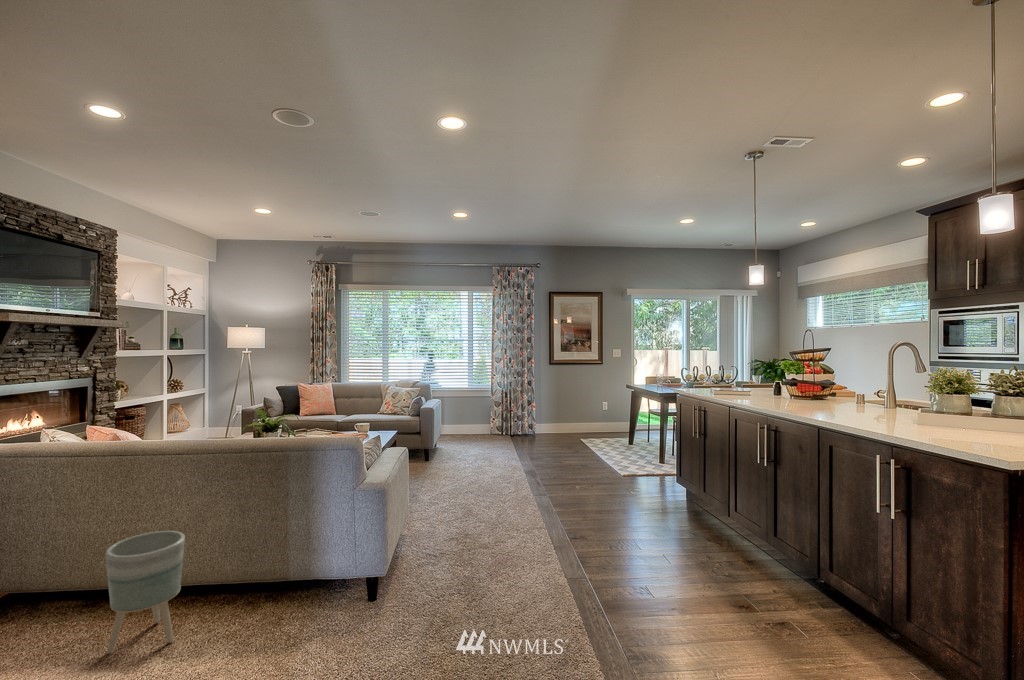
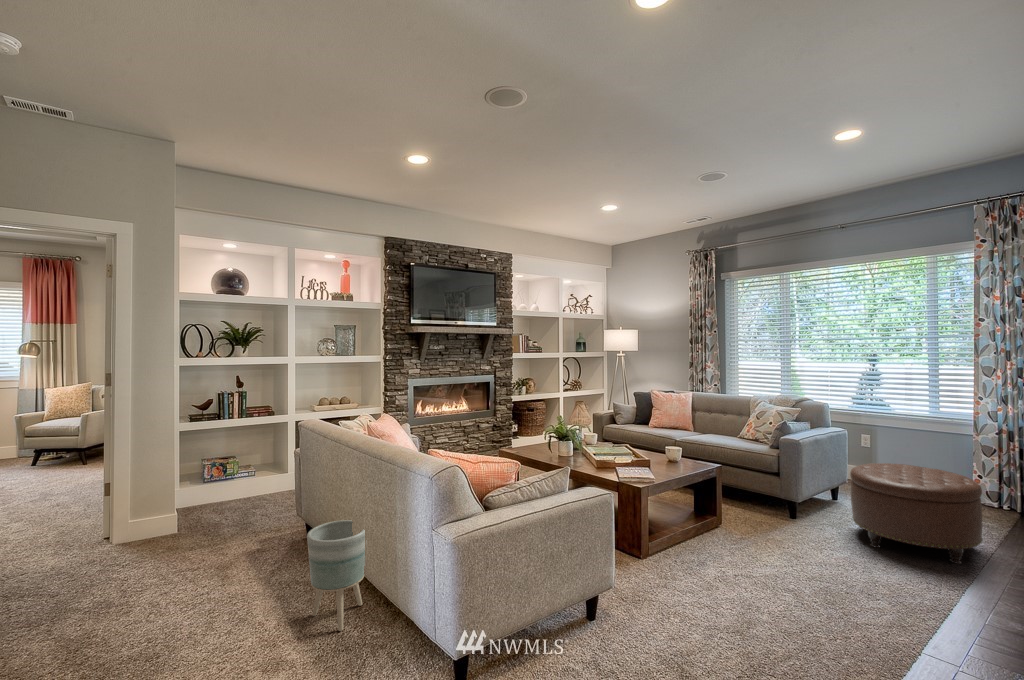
ottoman: none [457,415,514,465] -> present [850,463,982,564]

